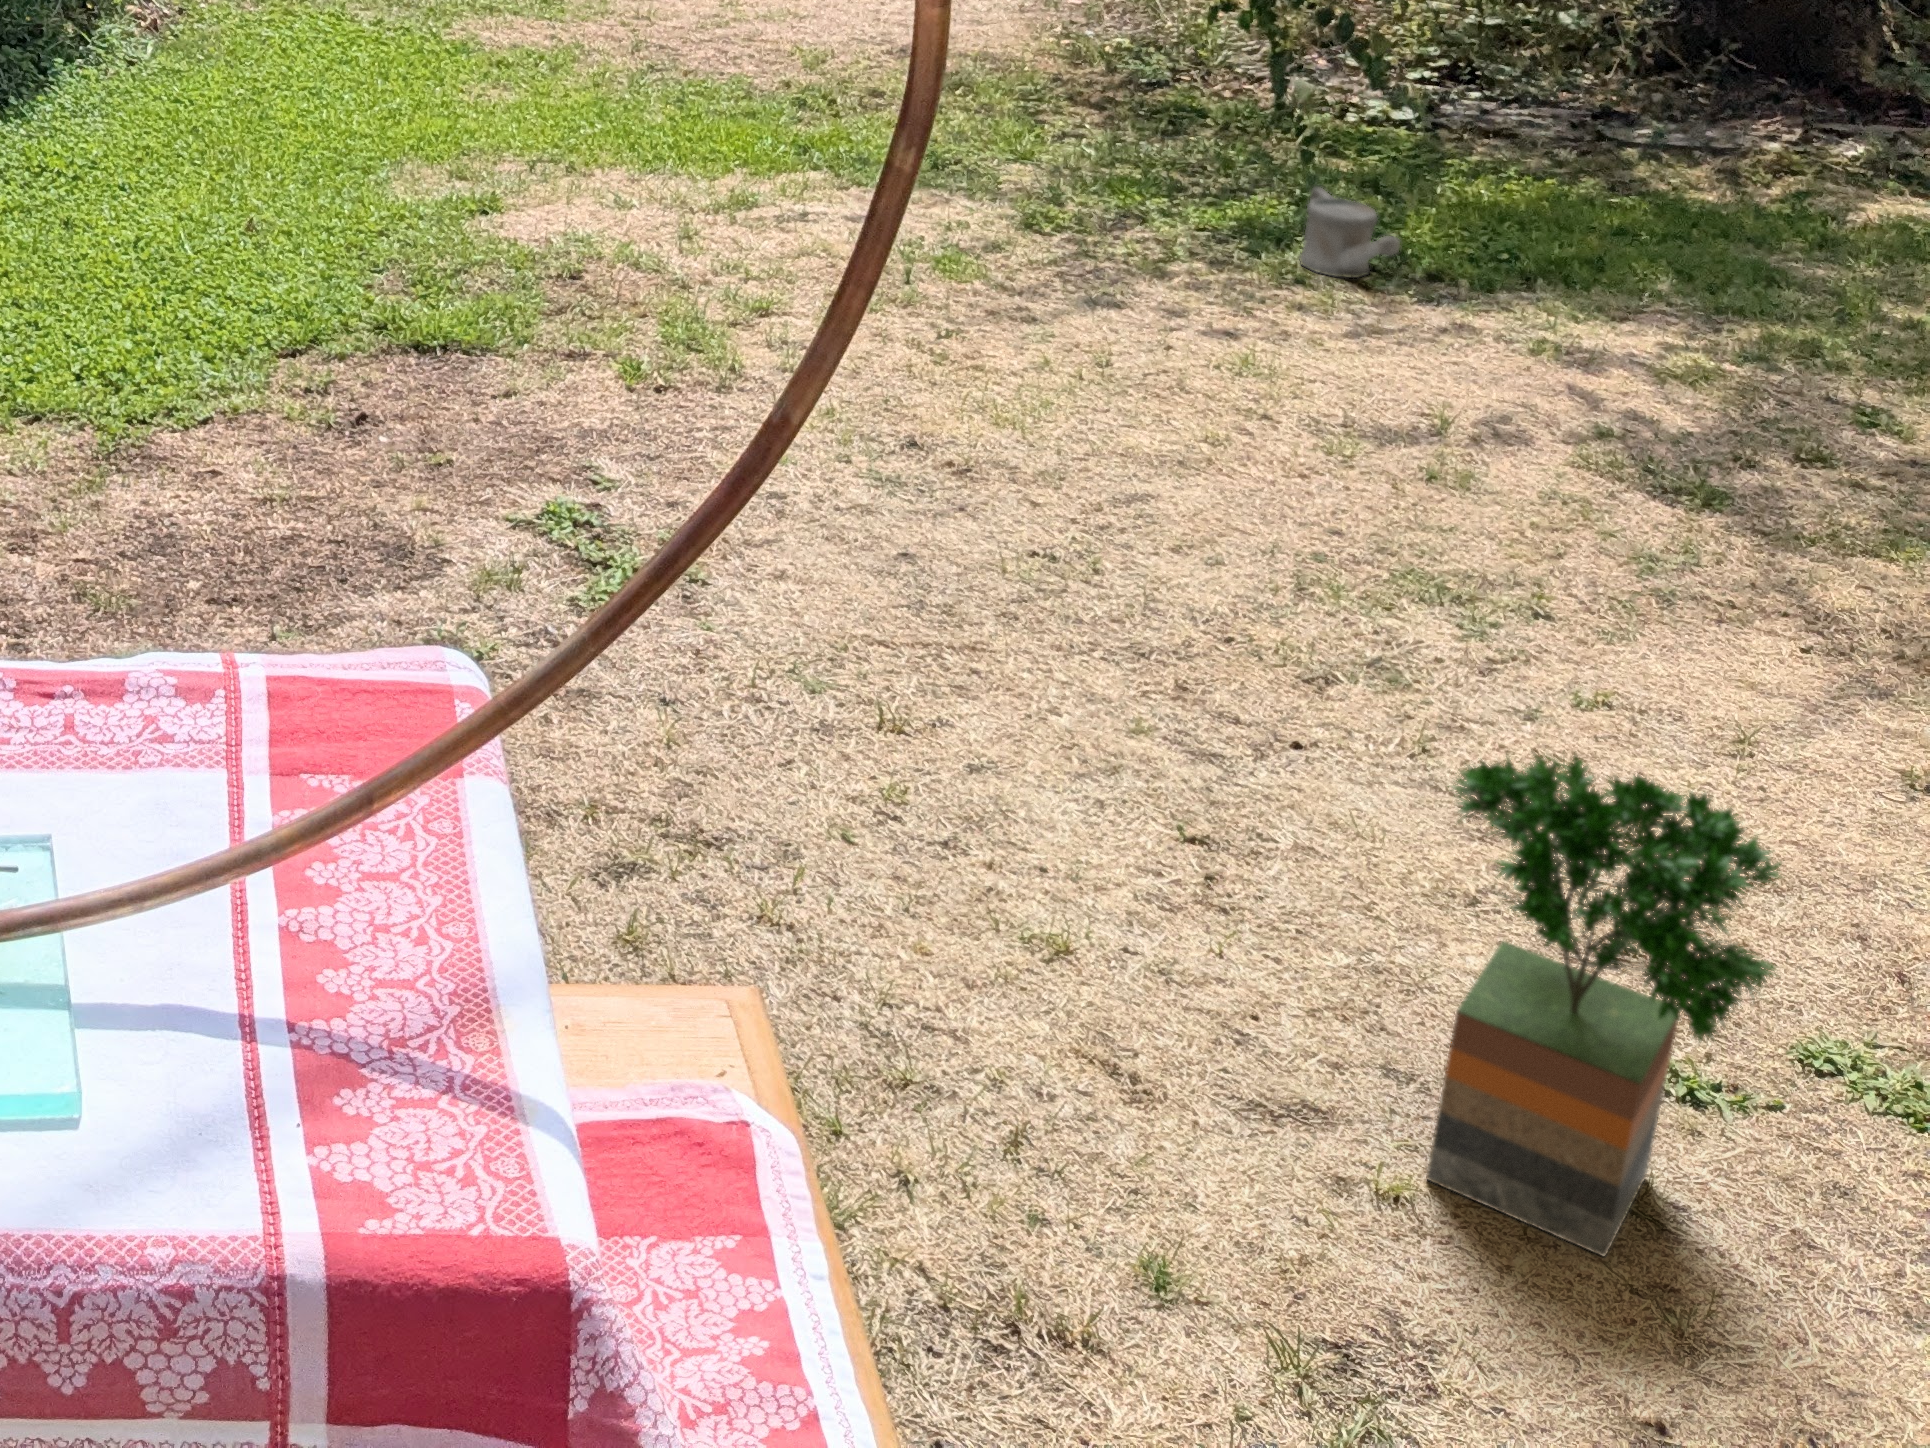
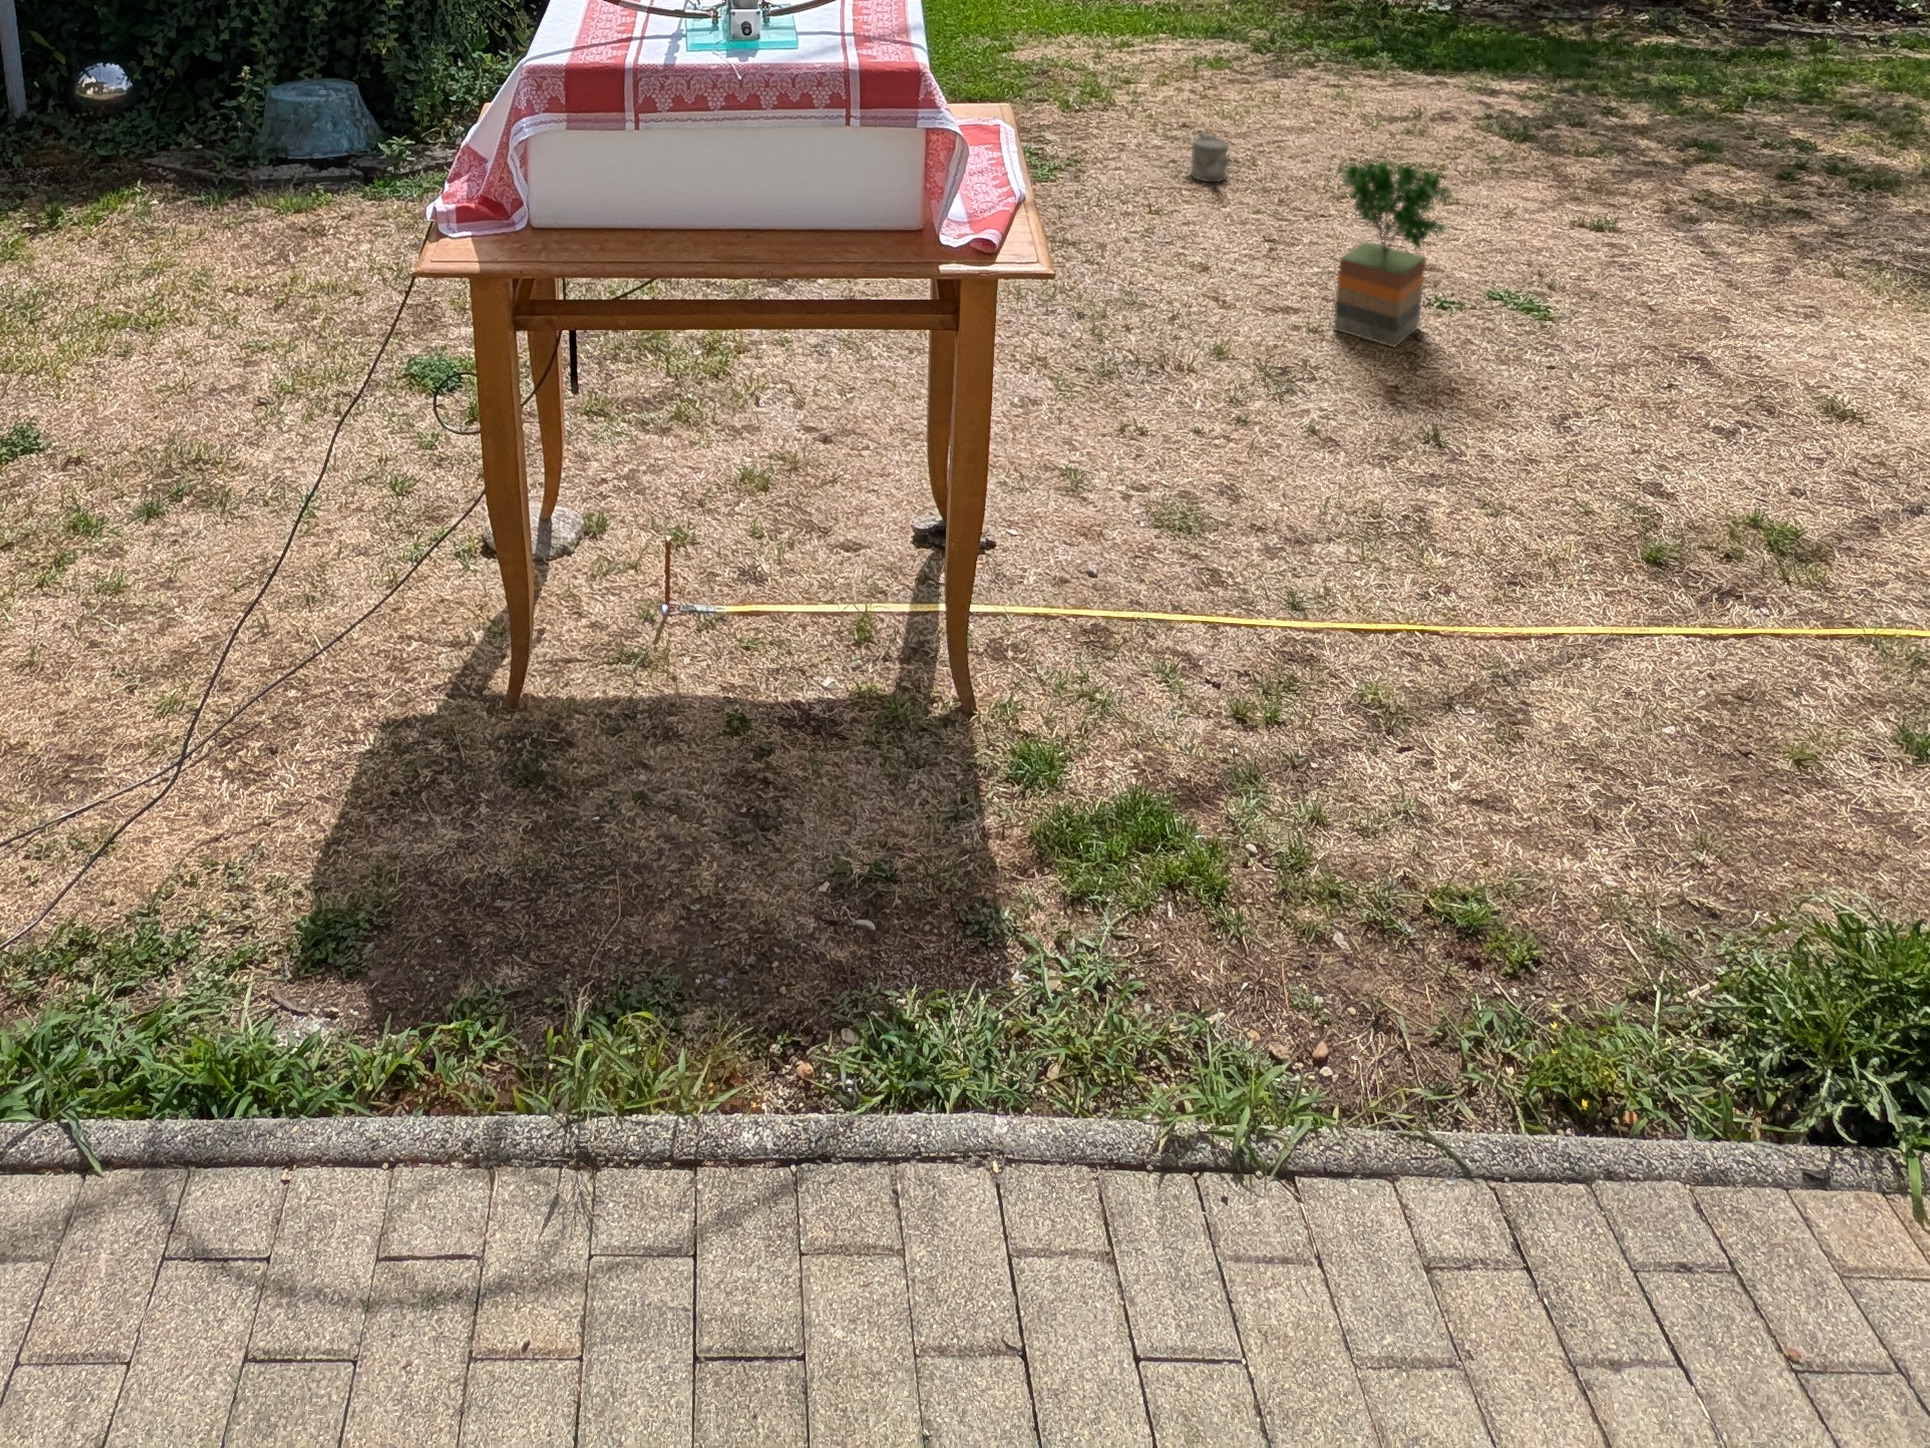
watering can: present [1300,188,1400,278] -> present [1190,131,1230,182]

